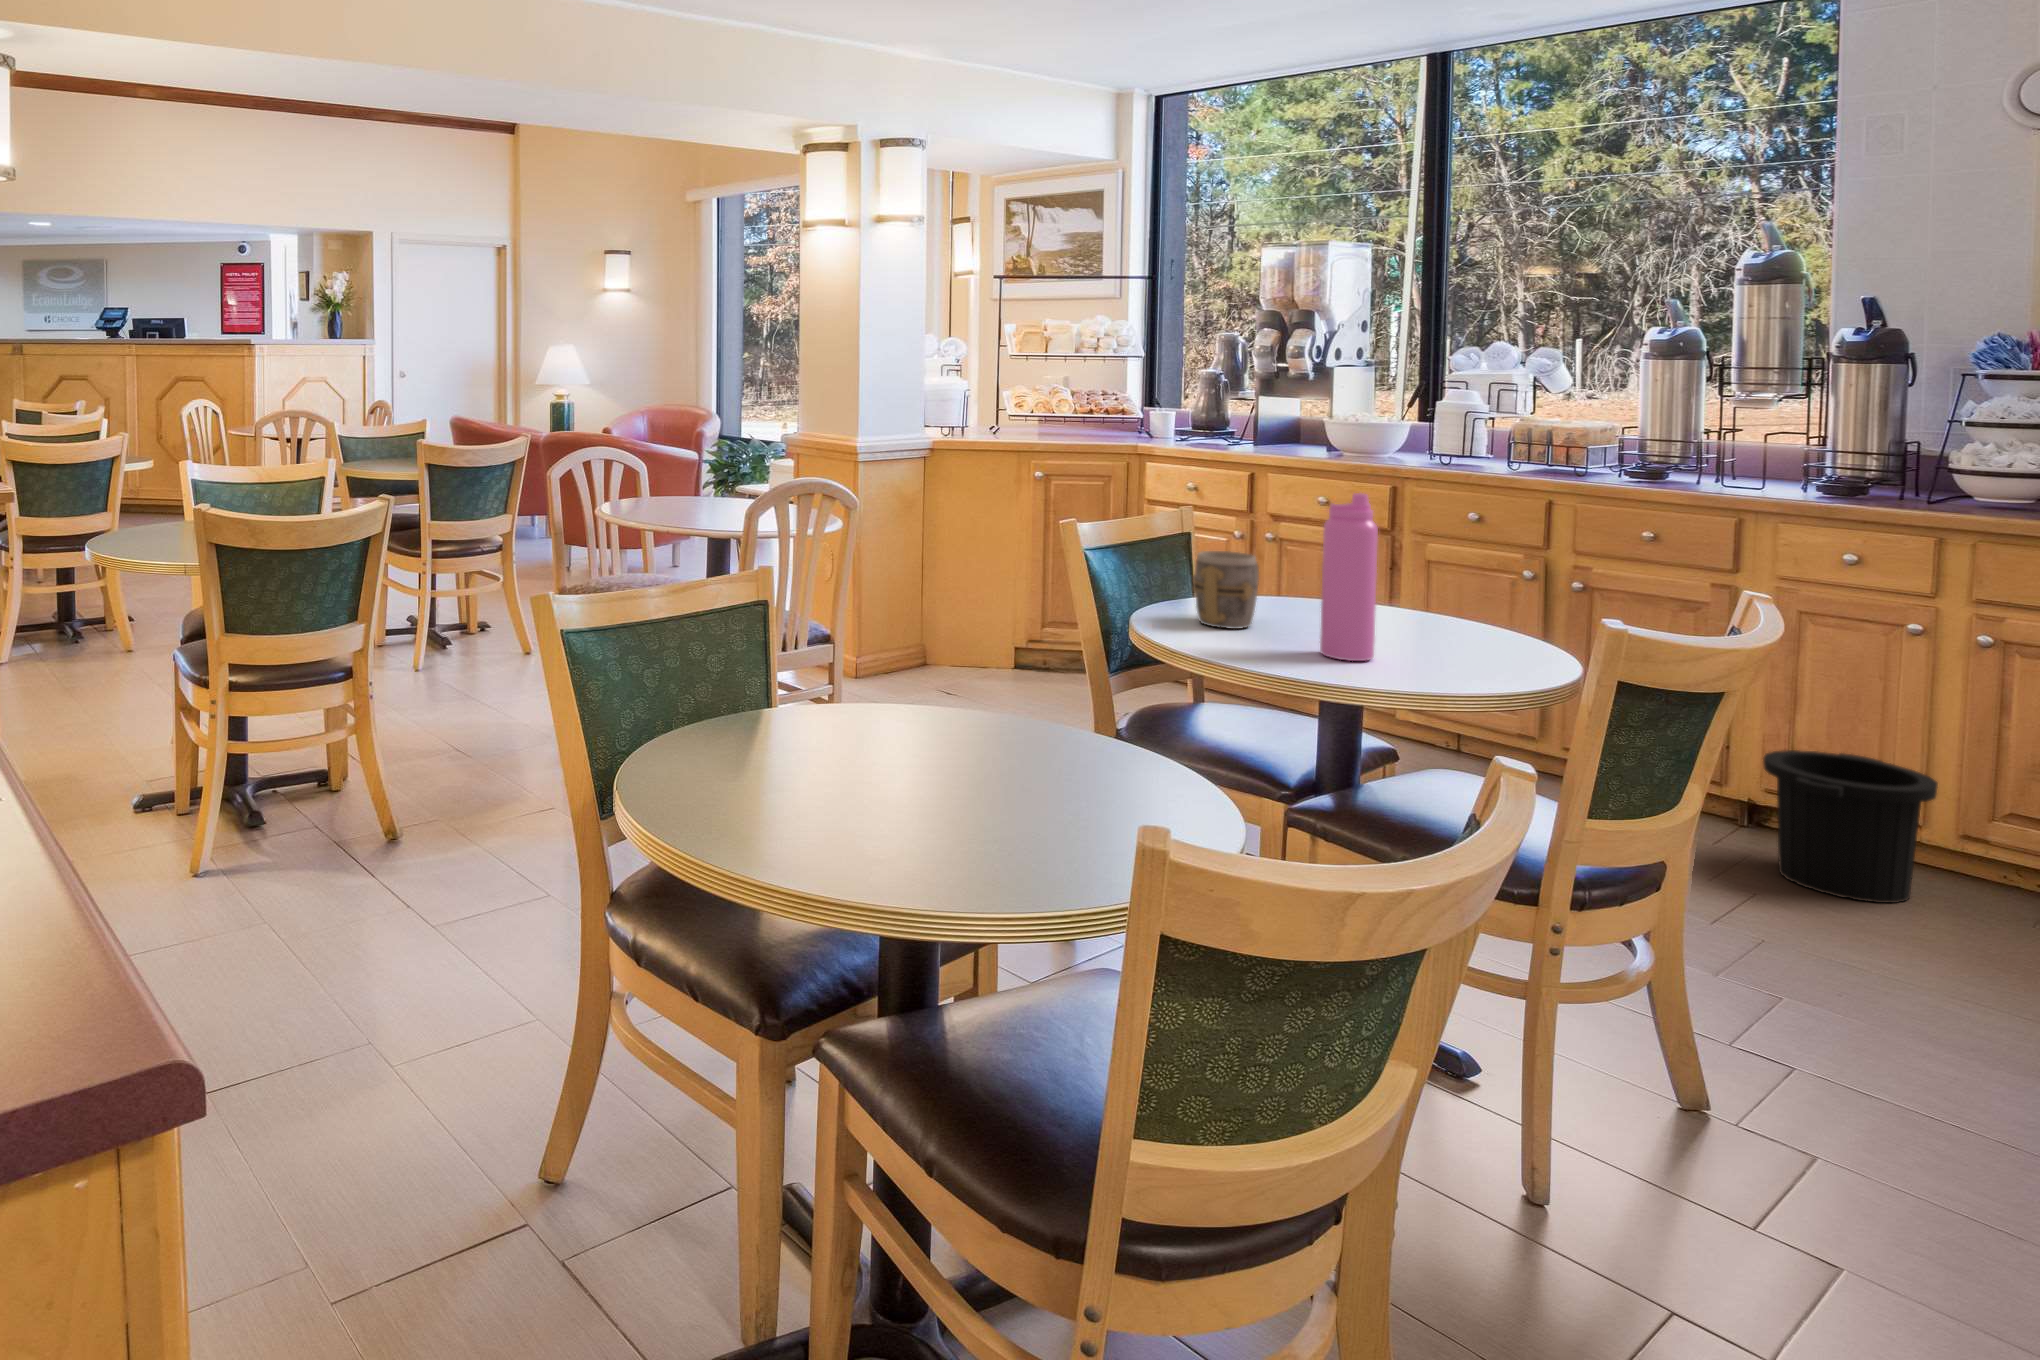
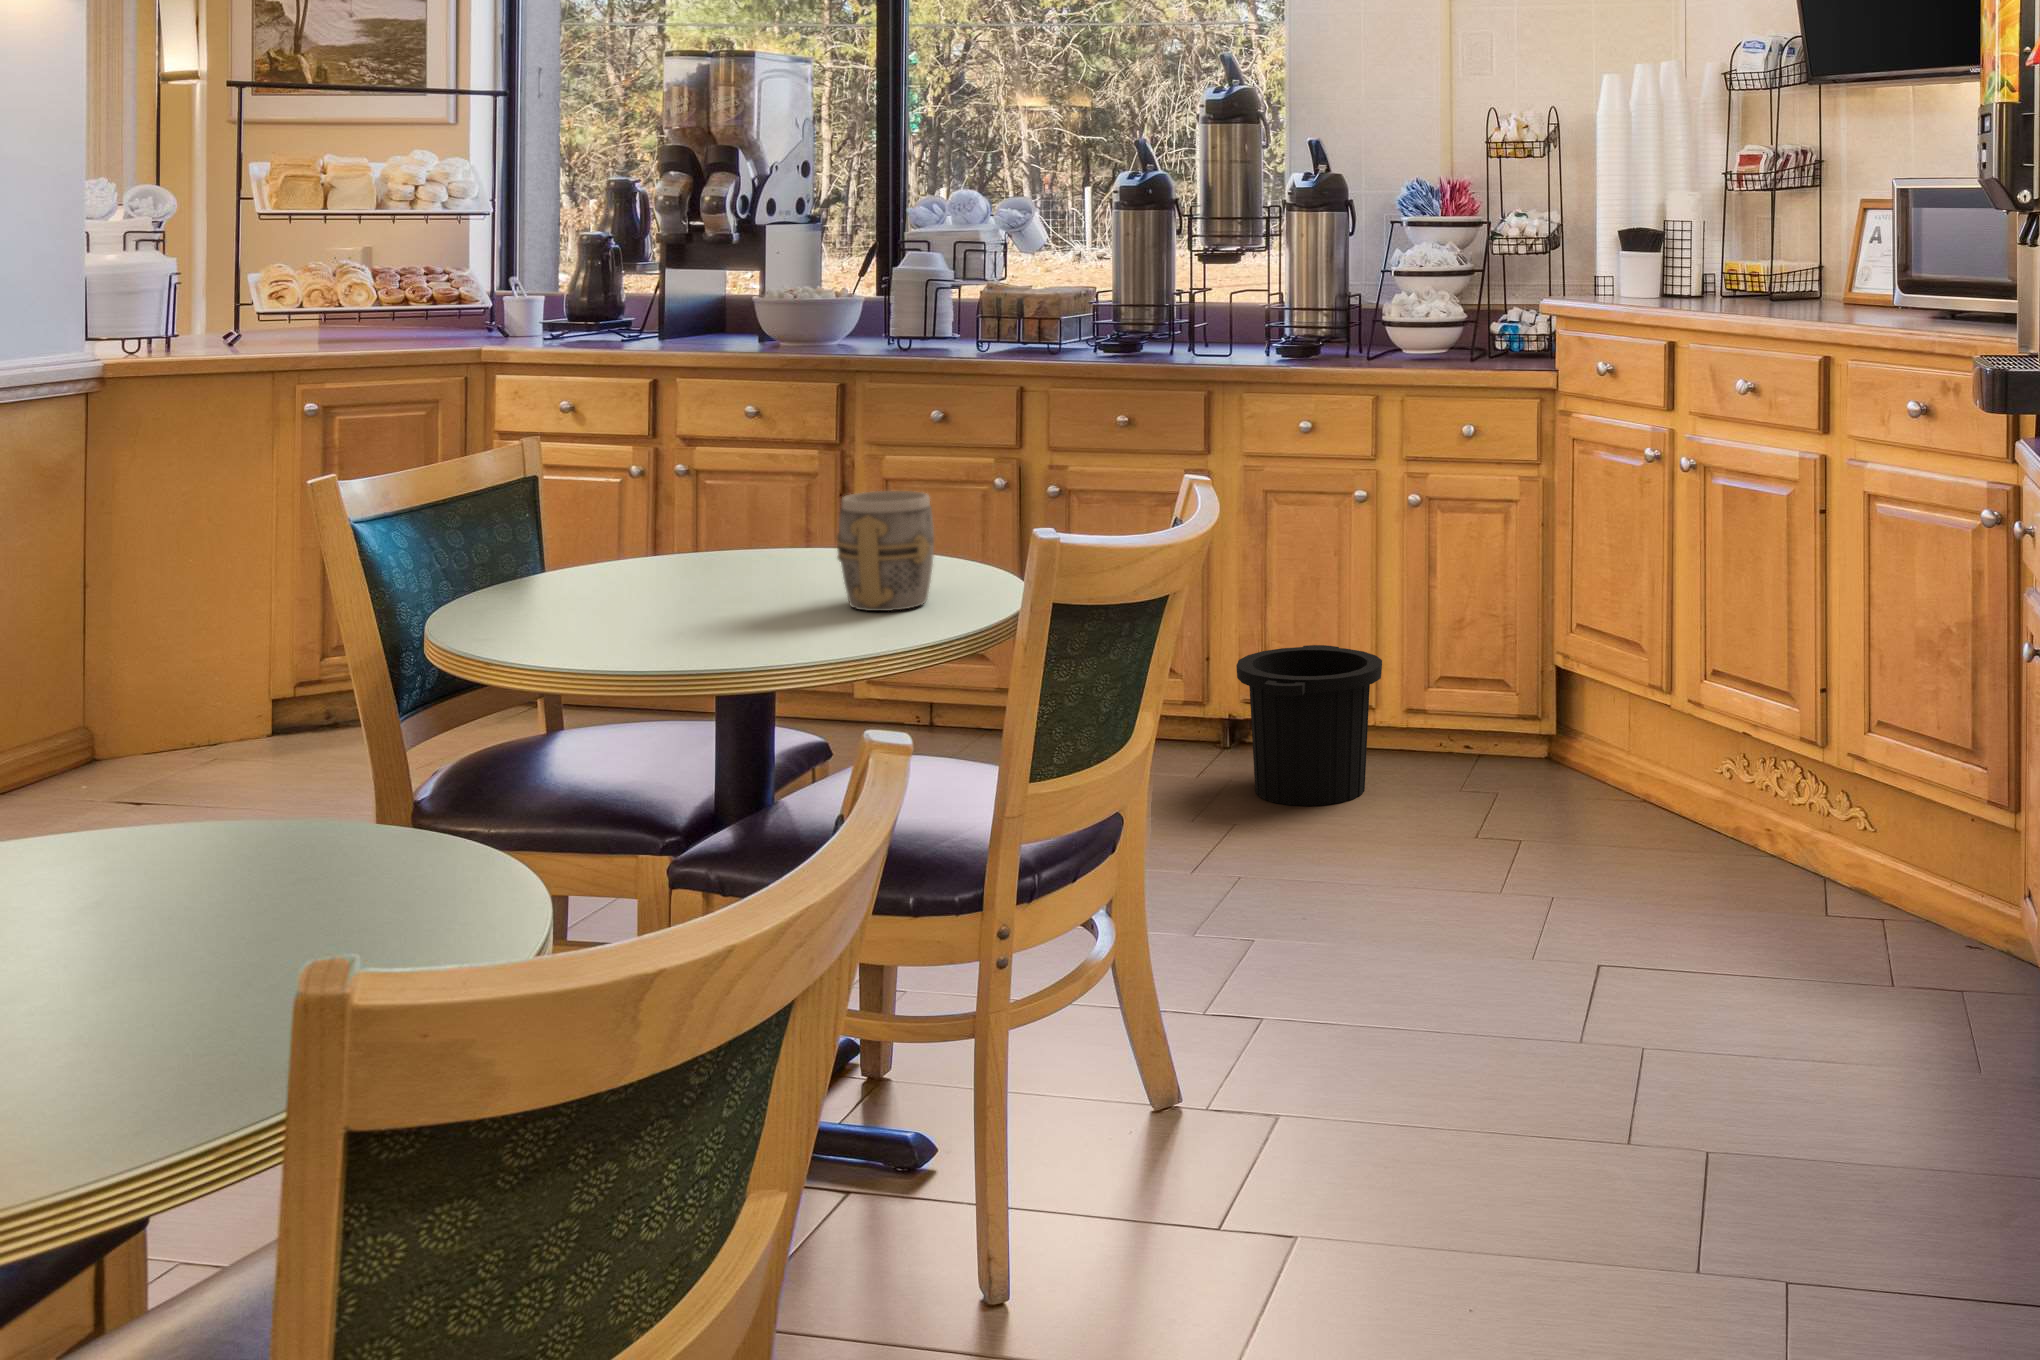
water bottle: present [1320,493,1378,661] -> none [696,376,777,624]
mug: present [1193,551,1259,629] -> present [836,491,934,611]

